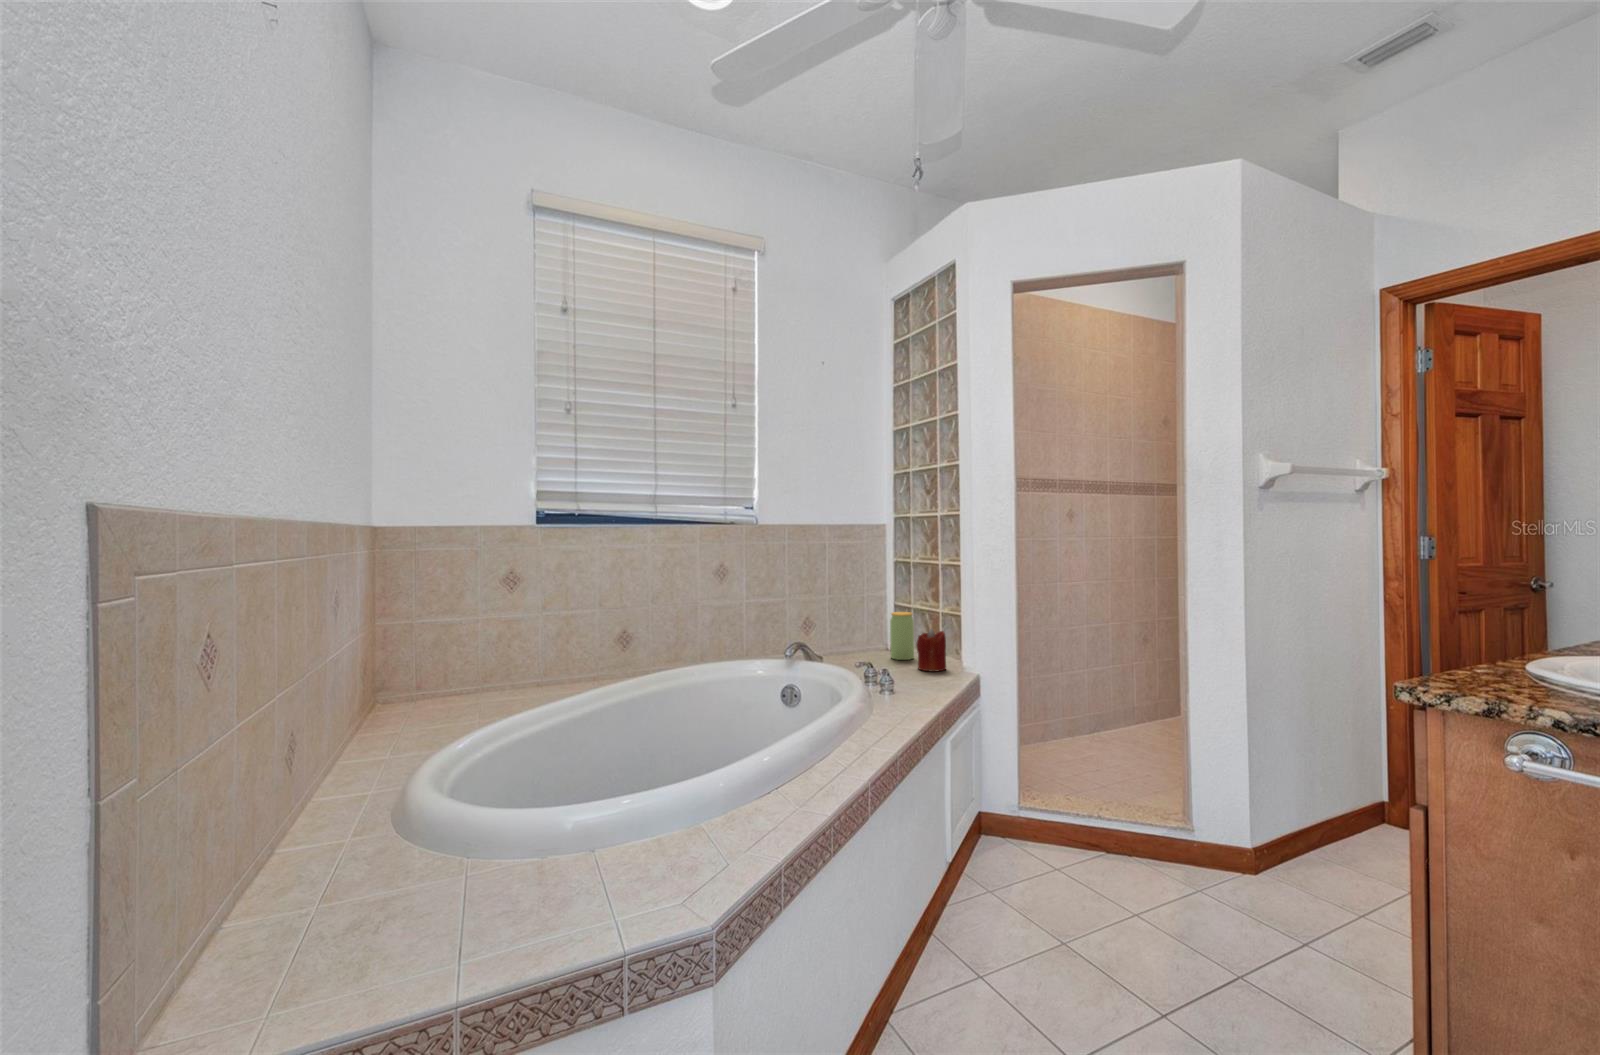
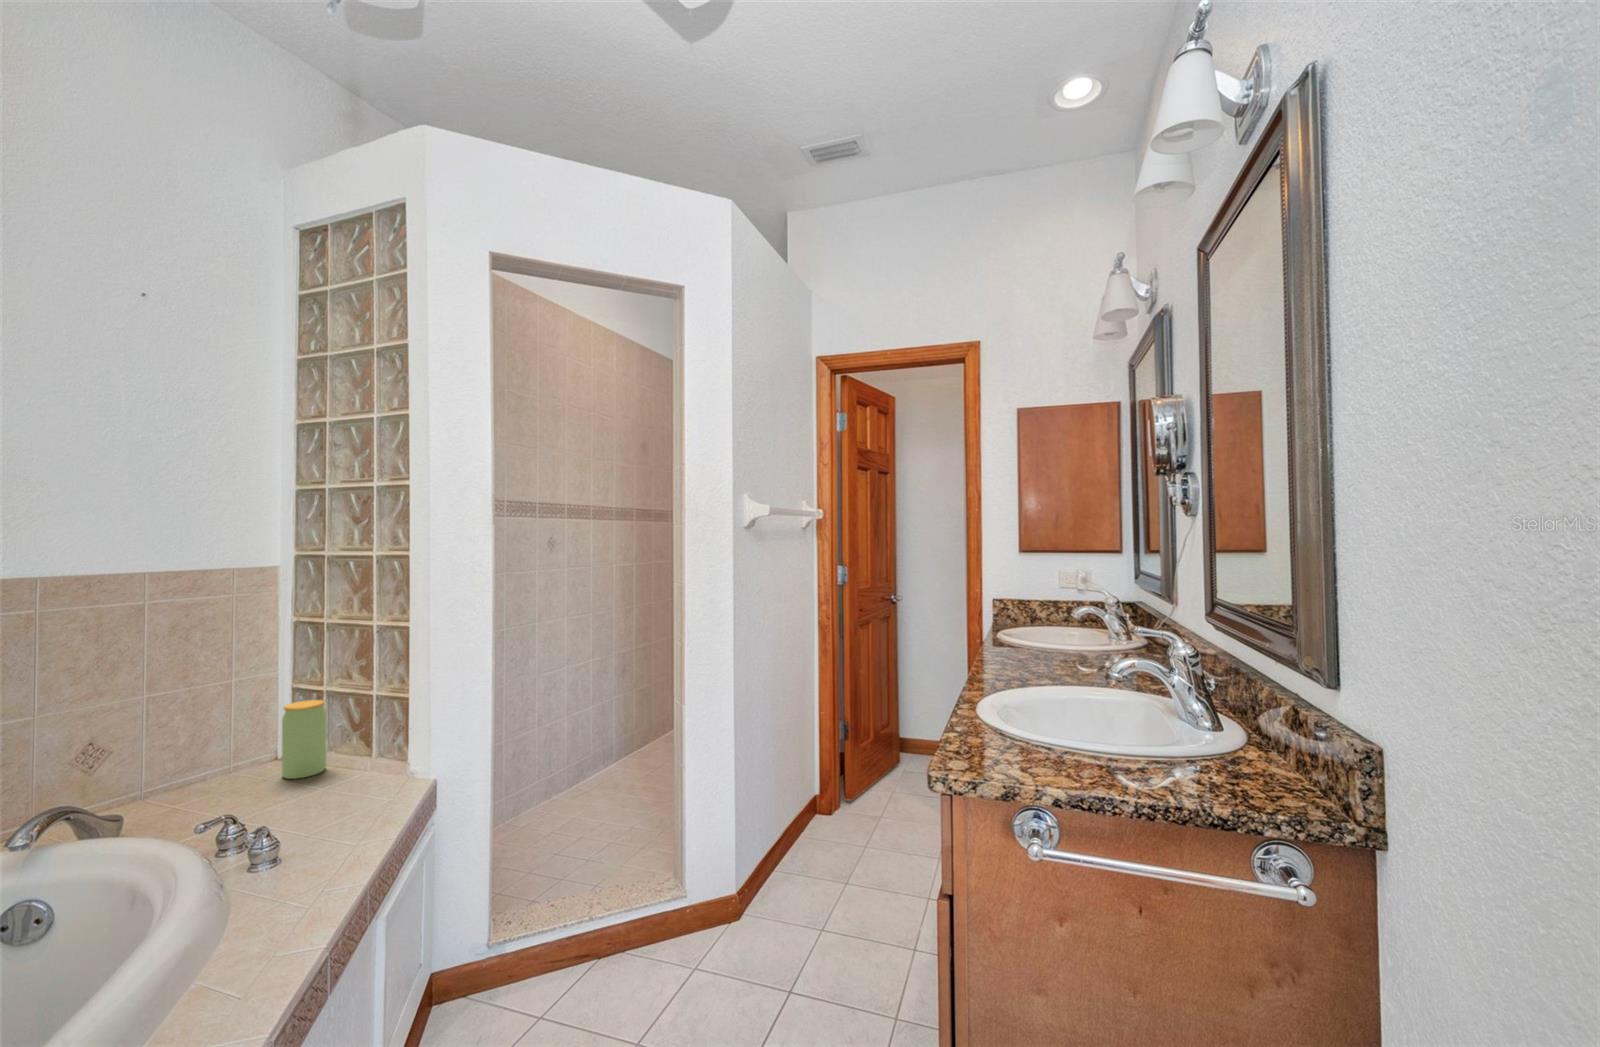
candle: present [916,629,946,671] -> none [329,725,381,794]

